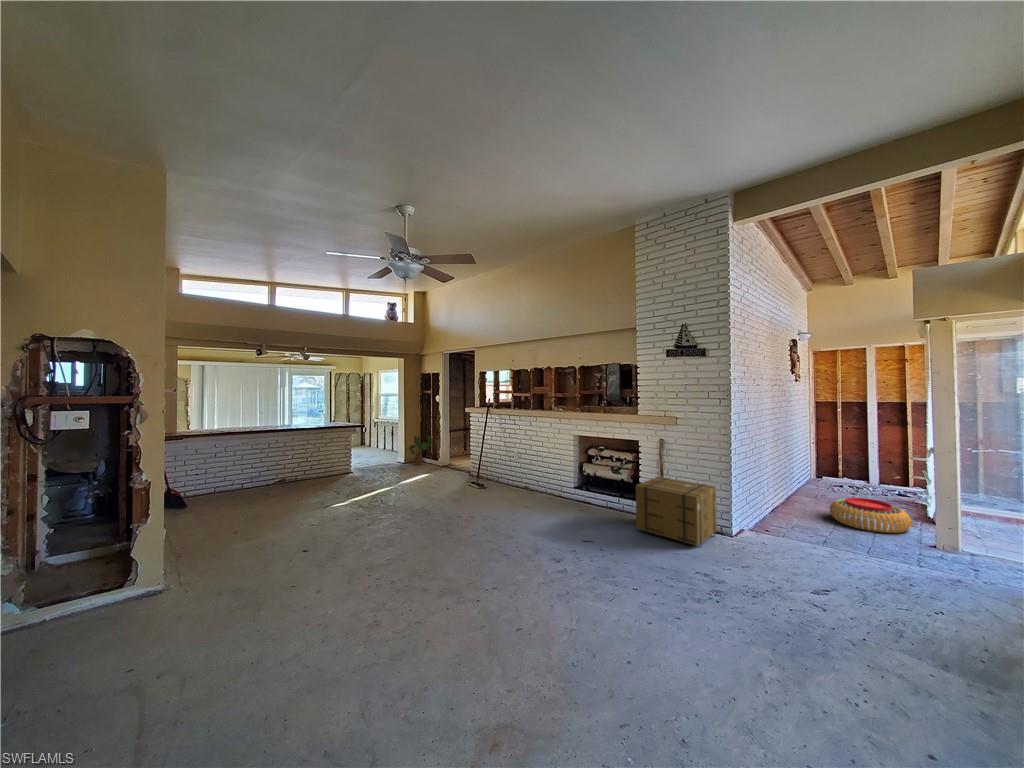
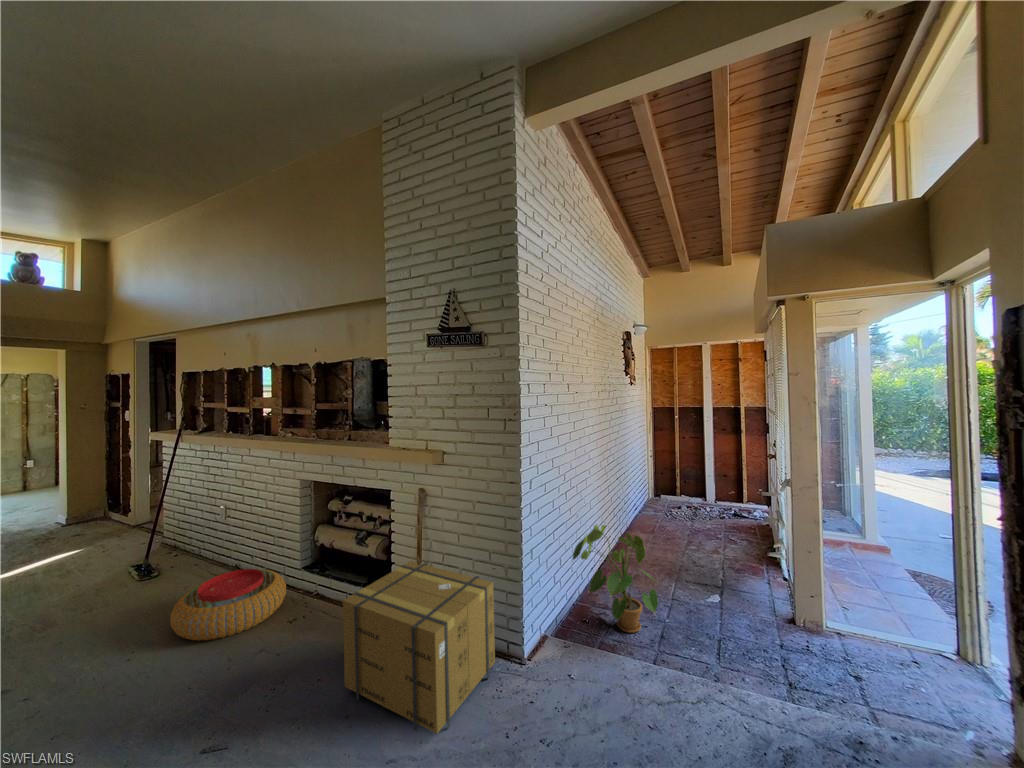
house plant: present [409,436,439,465] -> present [573,525,658,633]
pouf: present [830,498,912,533] -> present [170,569,286,641]

